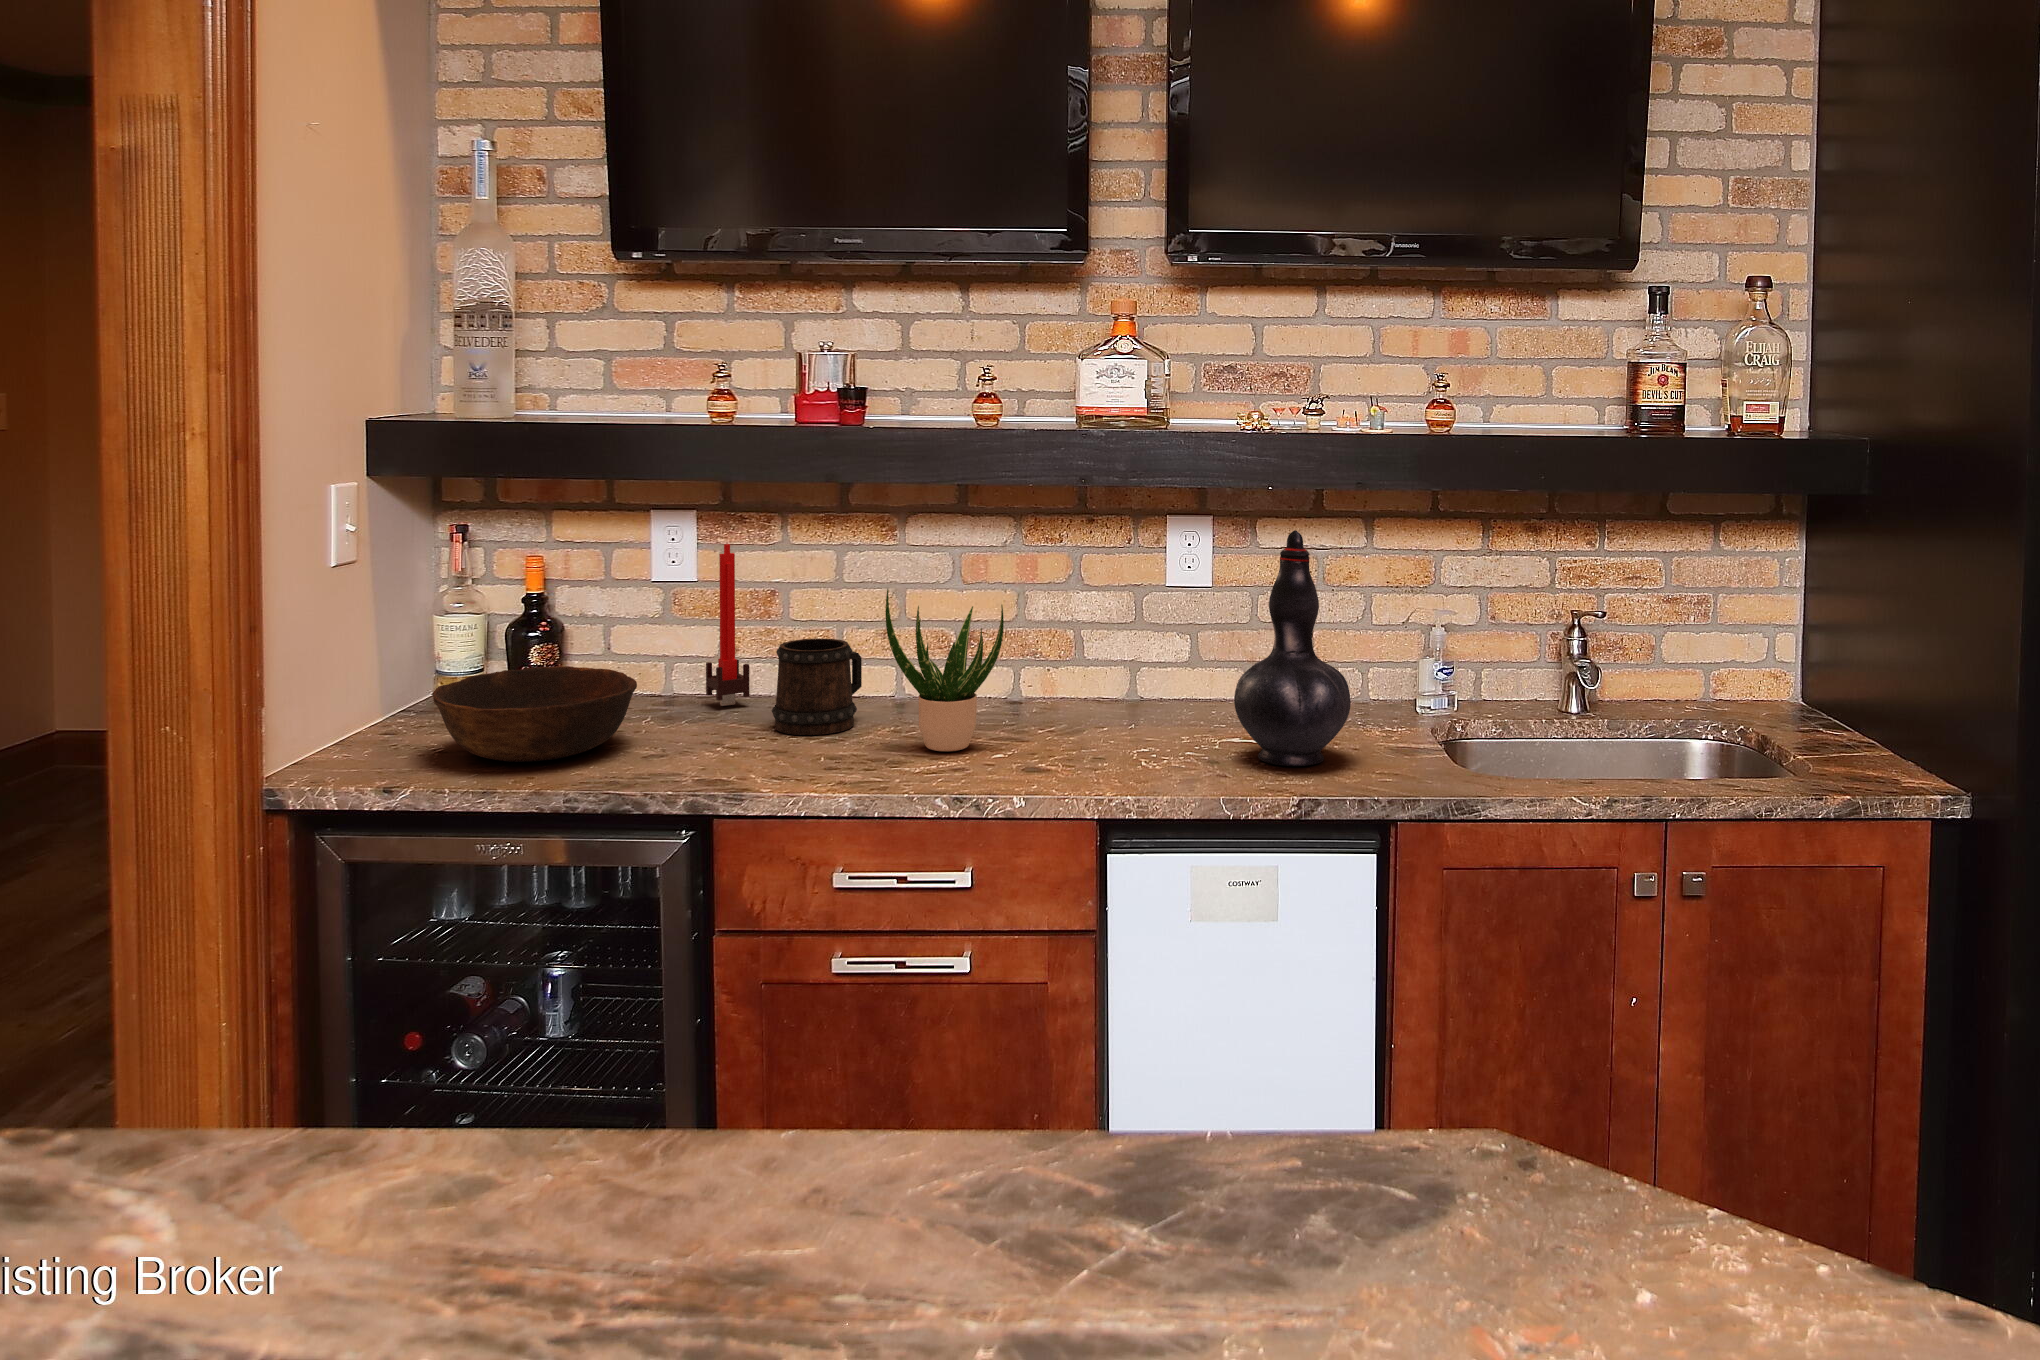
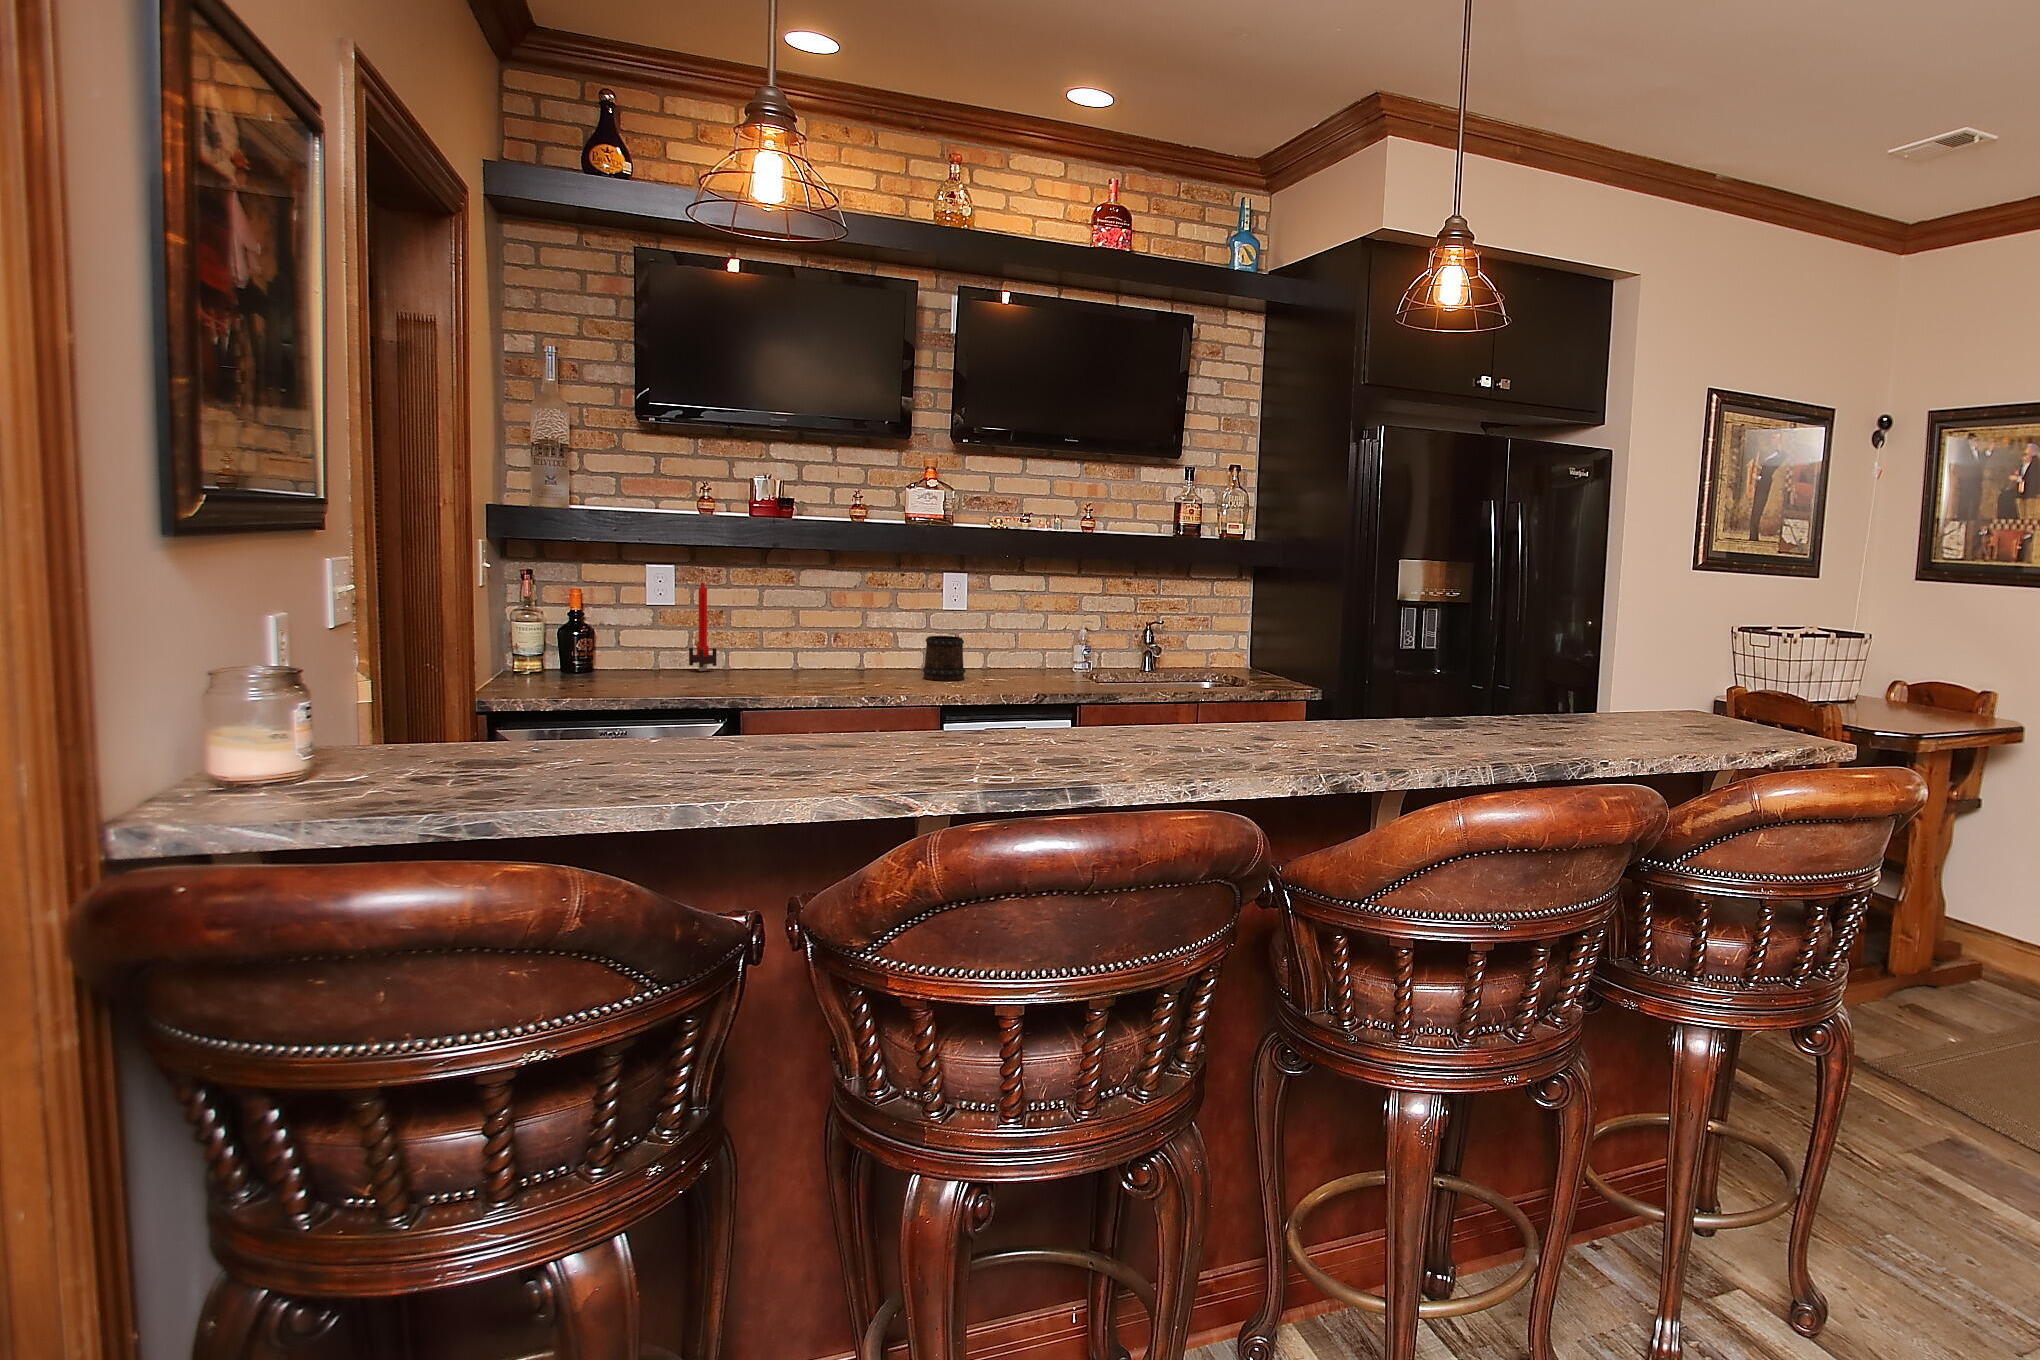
decorative vase: present [1234,530,1351,766] -> none [999,578,1054,686]
potted plant: present [886,589,1004,751] -> none [822,603,882,683]
beer mug: present [772,638,862,735] -> present [922,636,966,681]
bowl: present [433,666,637,762] -> none [572,645,685,687]

